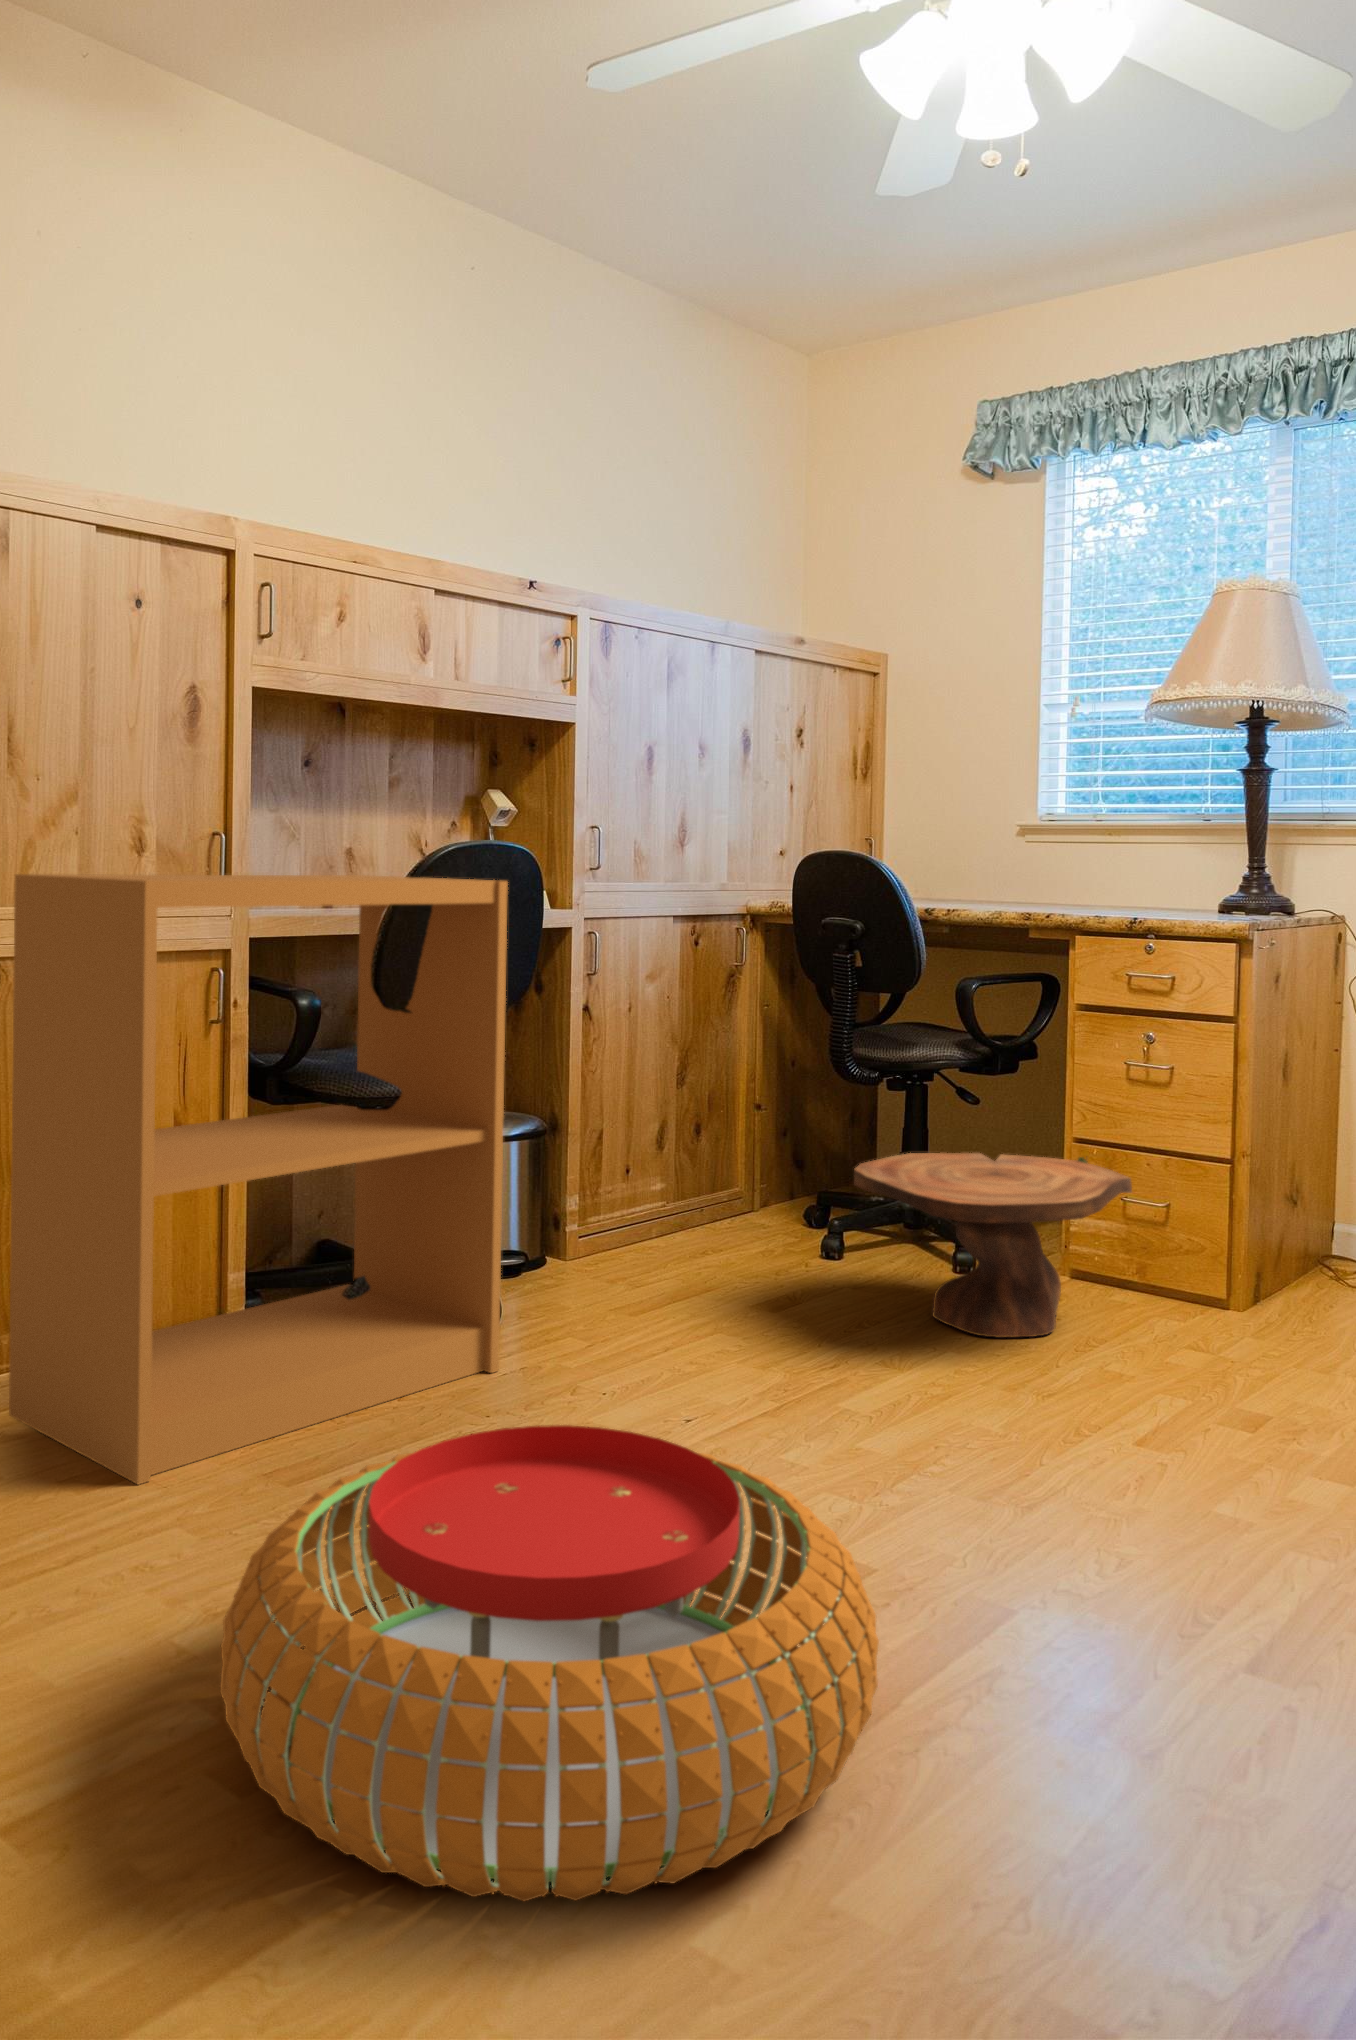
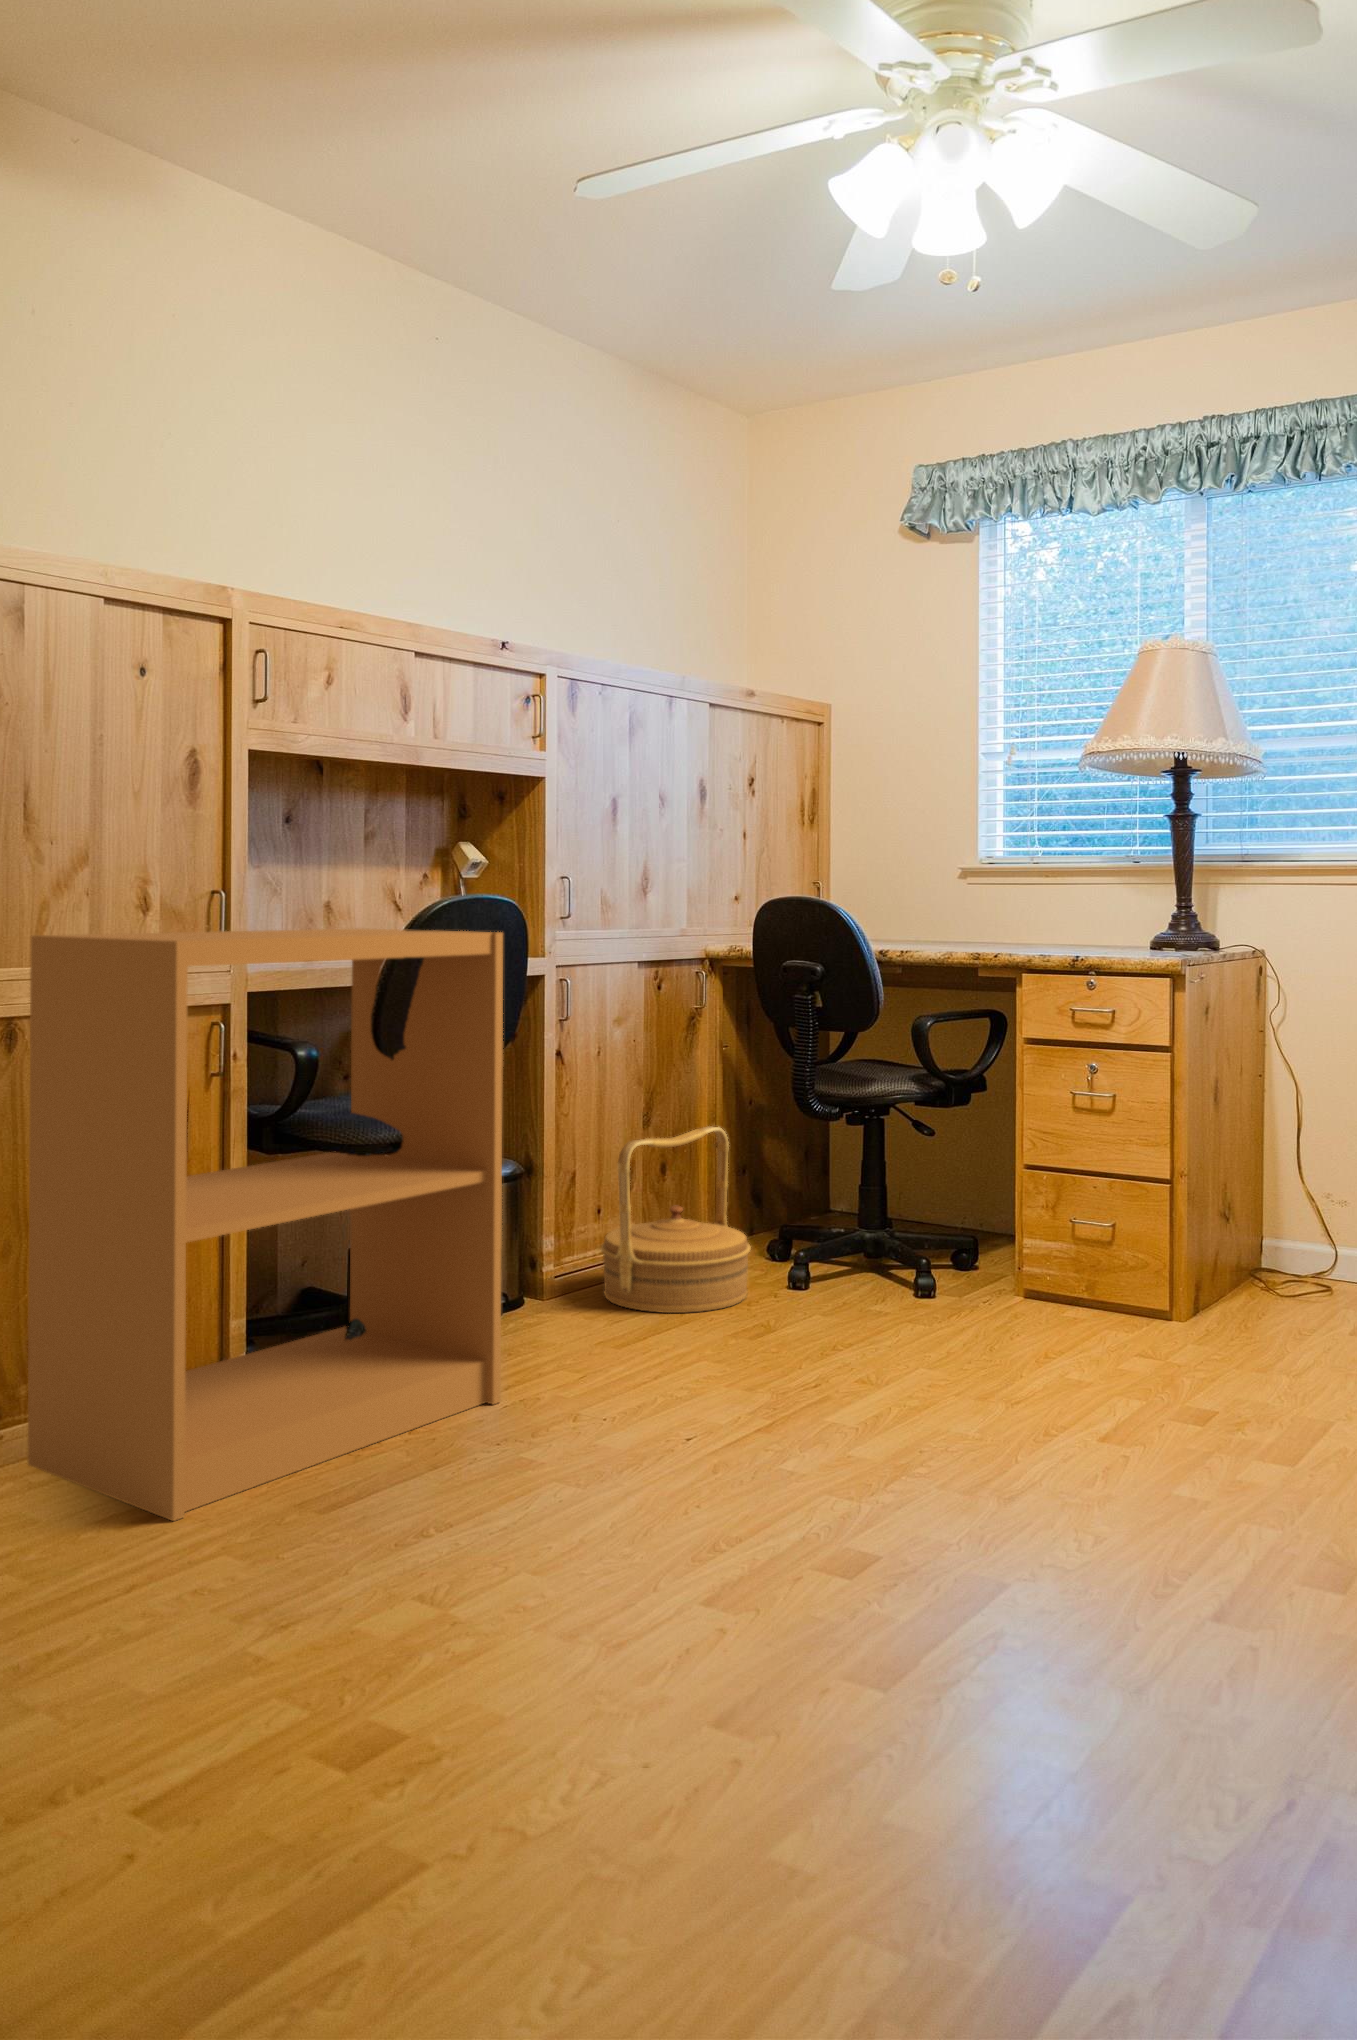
woven basket: none [623,1090,780,1282] -> present [601,1126,751,1313]
side table: present [854,1153,1132,1338] -> none [826,1177,1083,1351]
pouf: present [220,1425,879,1901] -> none [311,1436,903,1843]

